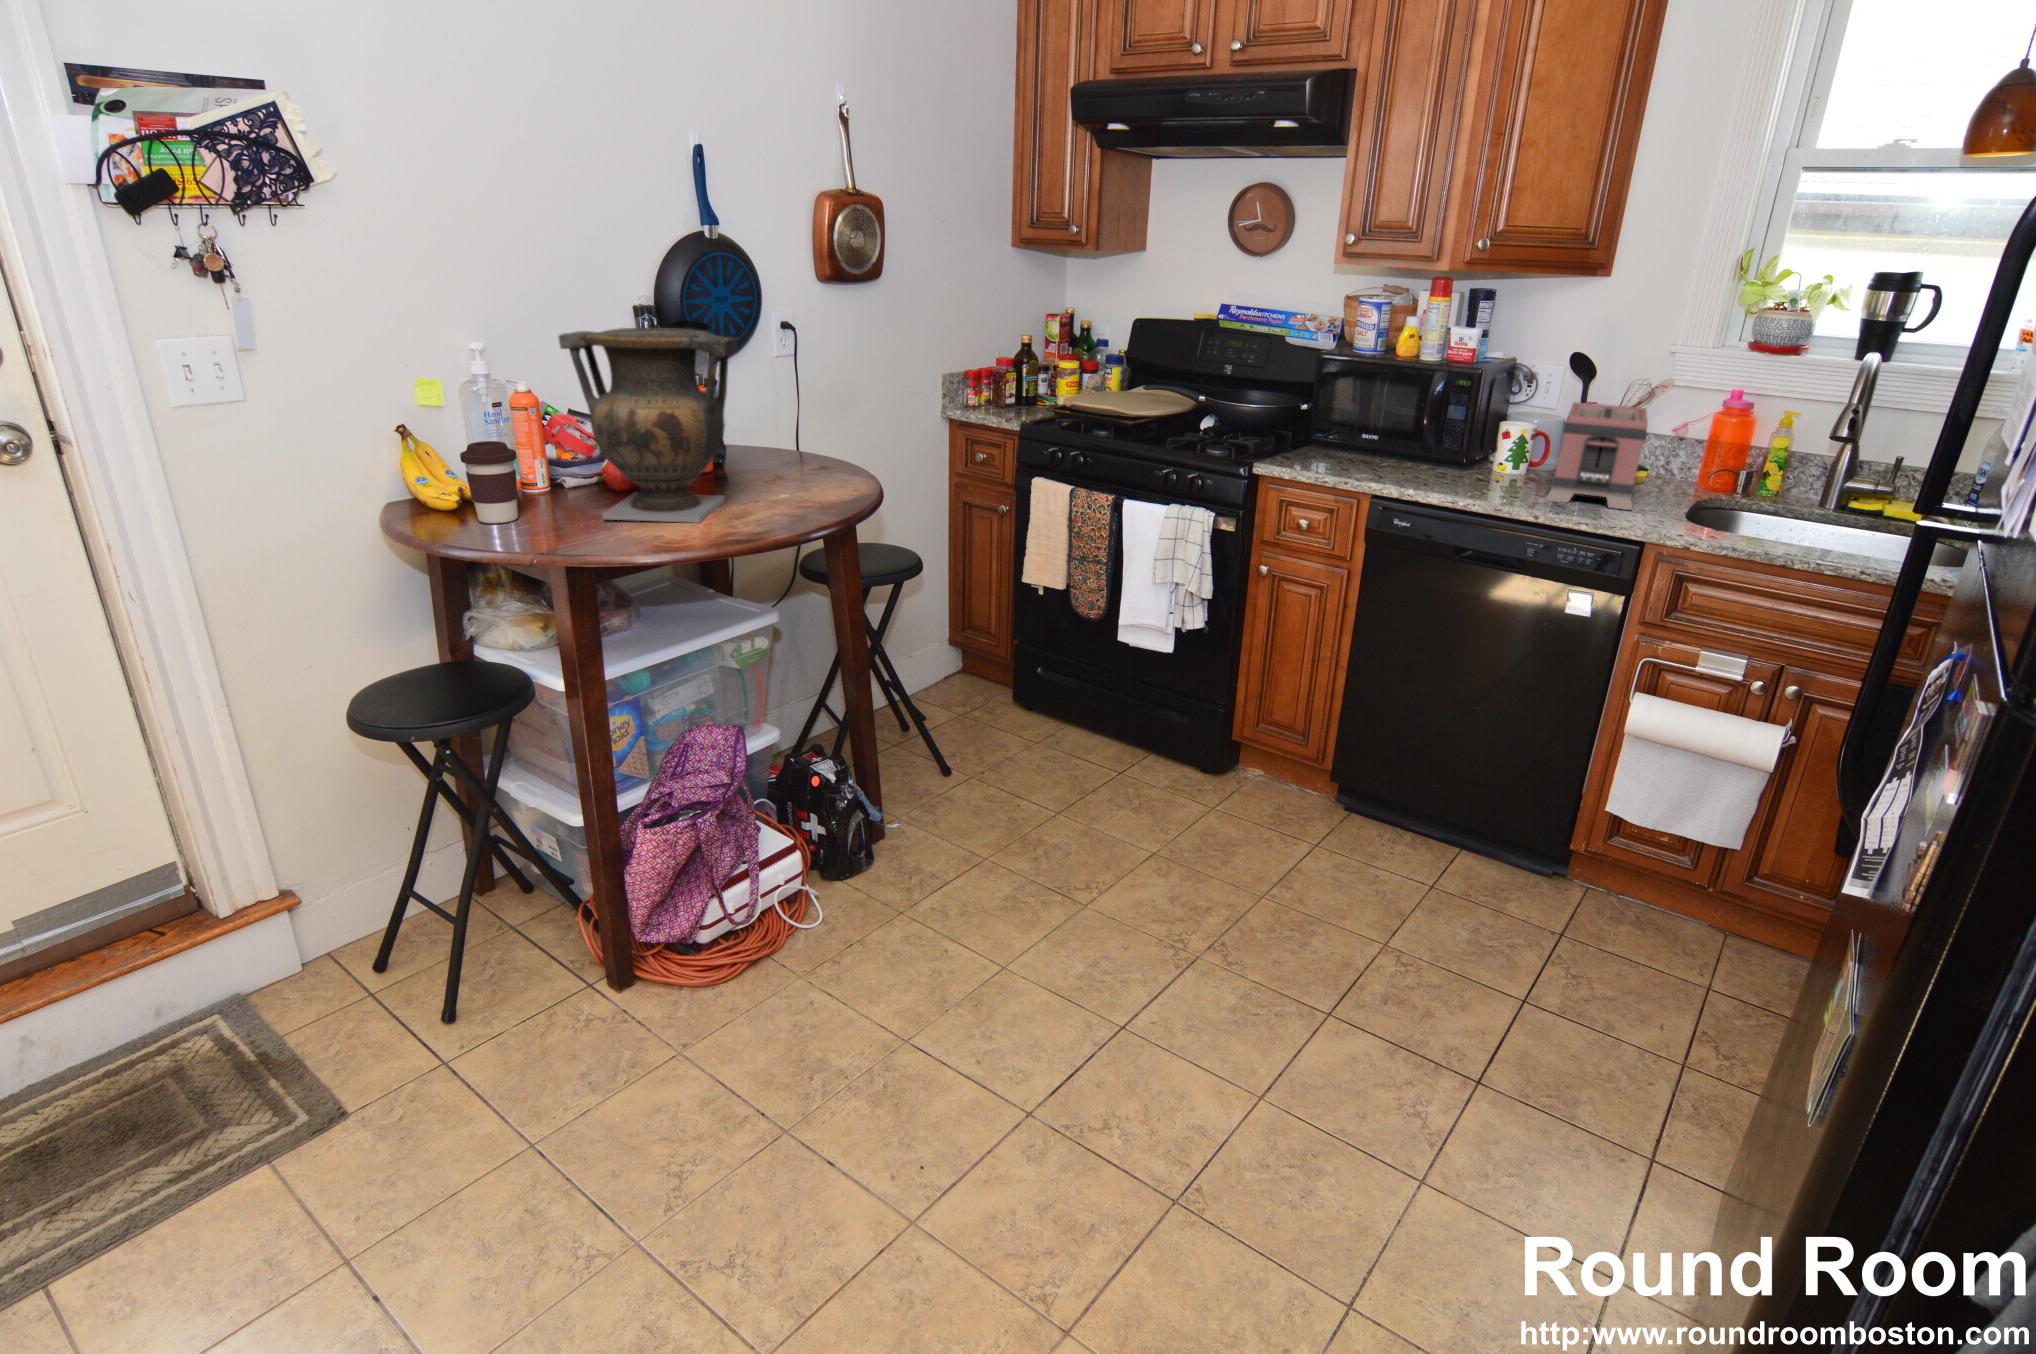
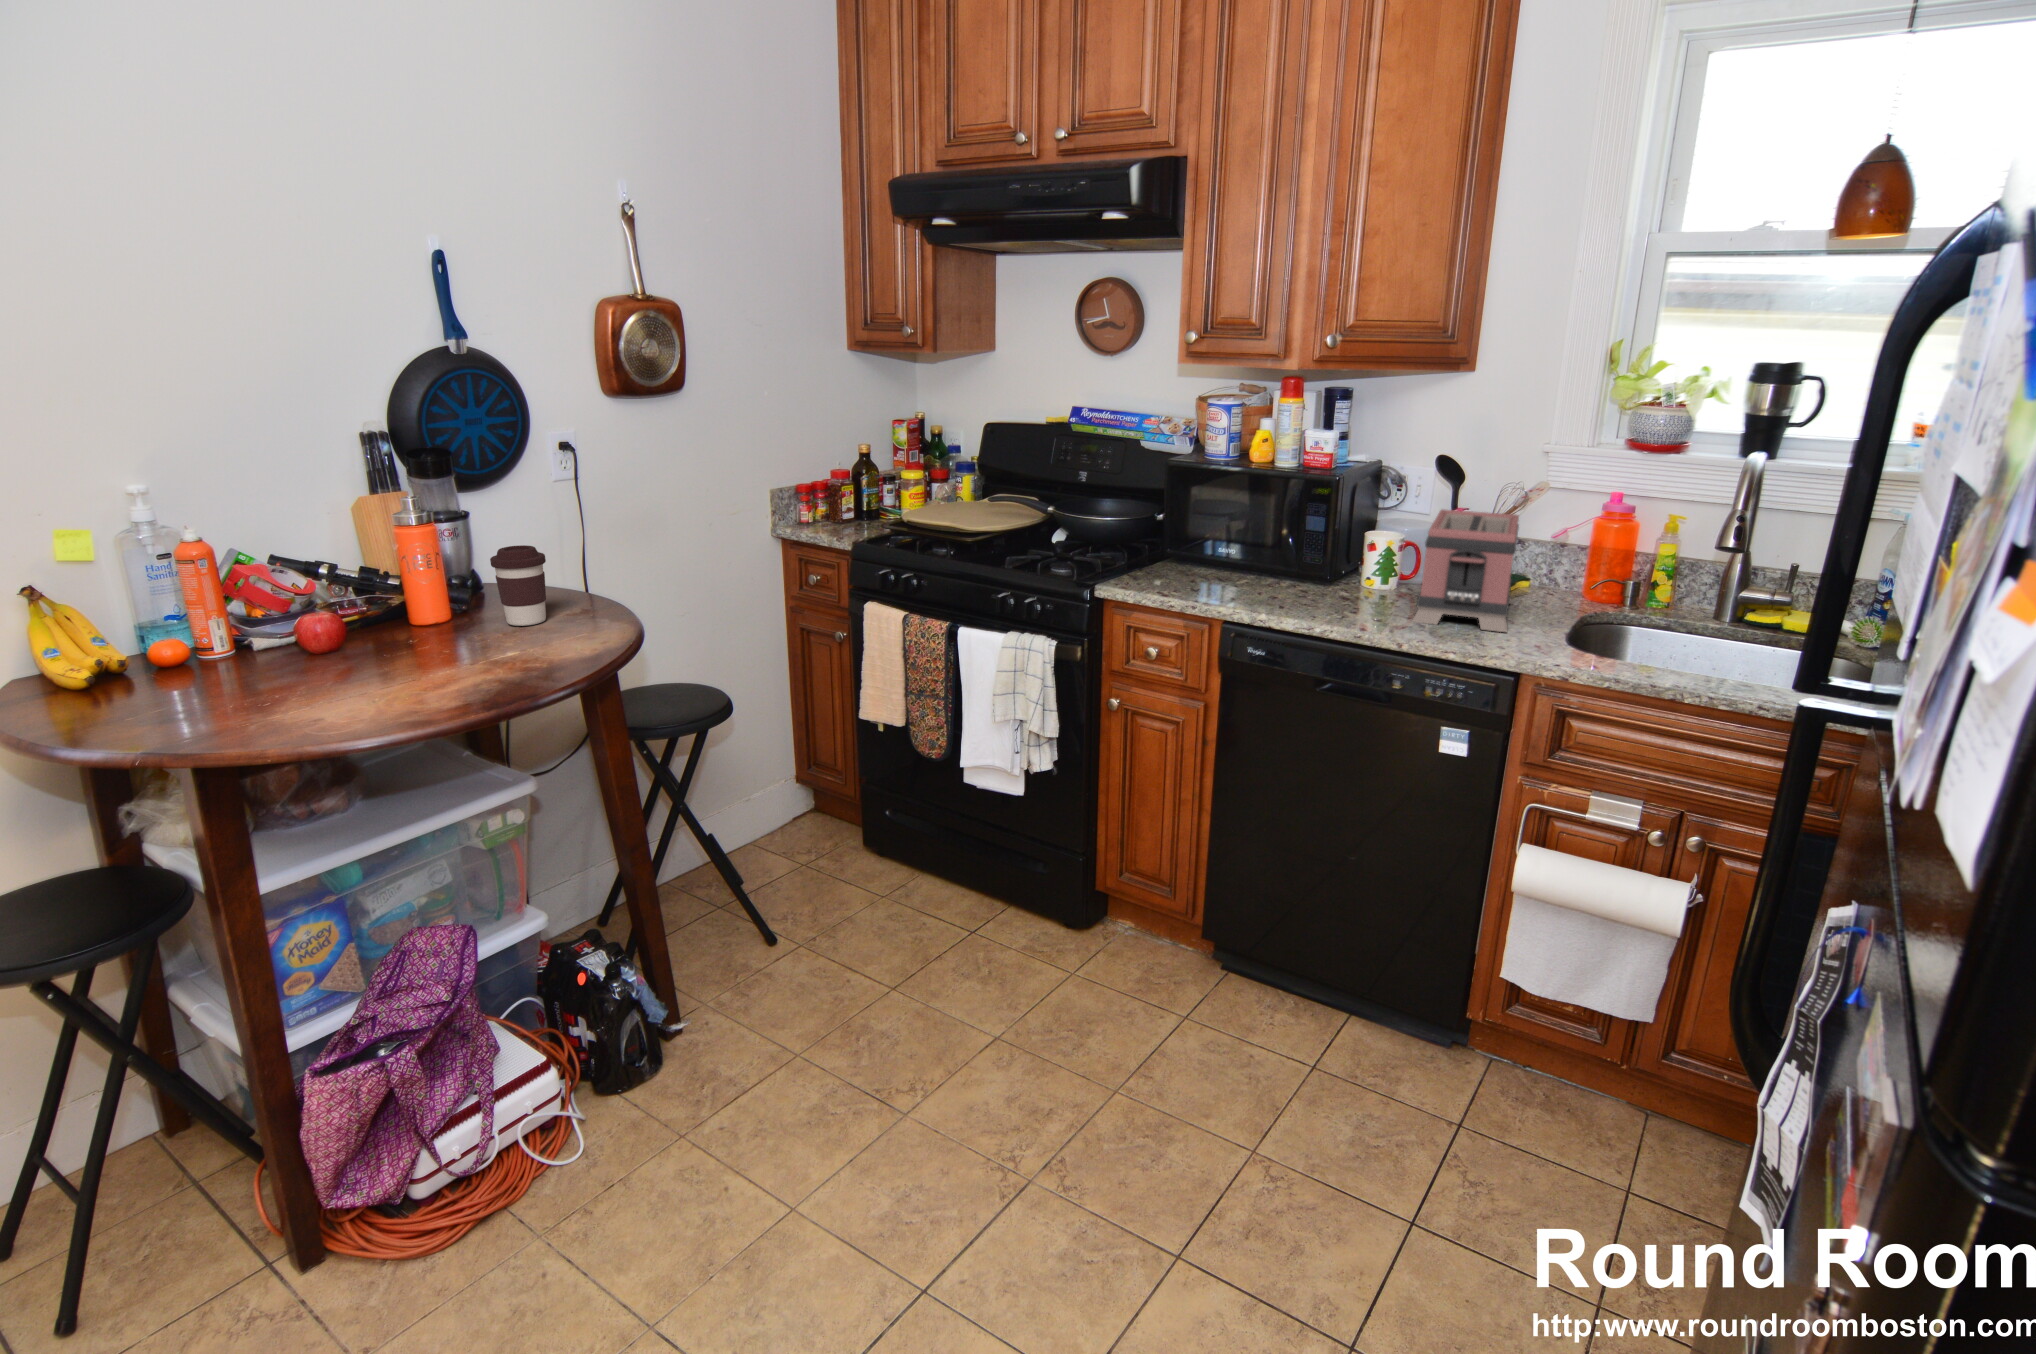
vase: present [559,328,737,523] -> none [172,465,424,702]
coffee cup: present [460,441,518,523] -> present [490,545,546,626]

